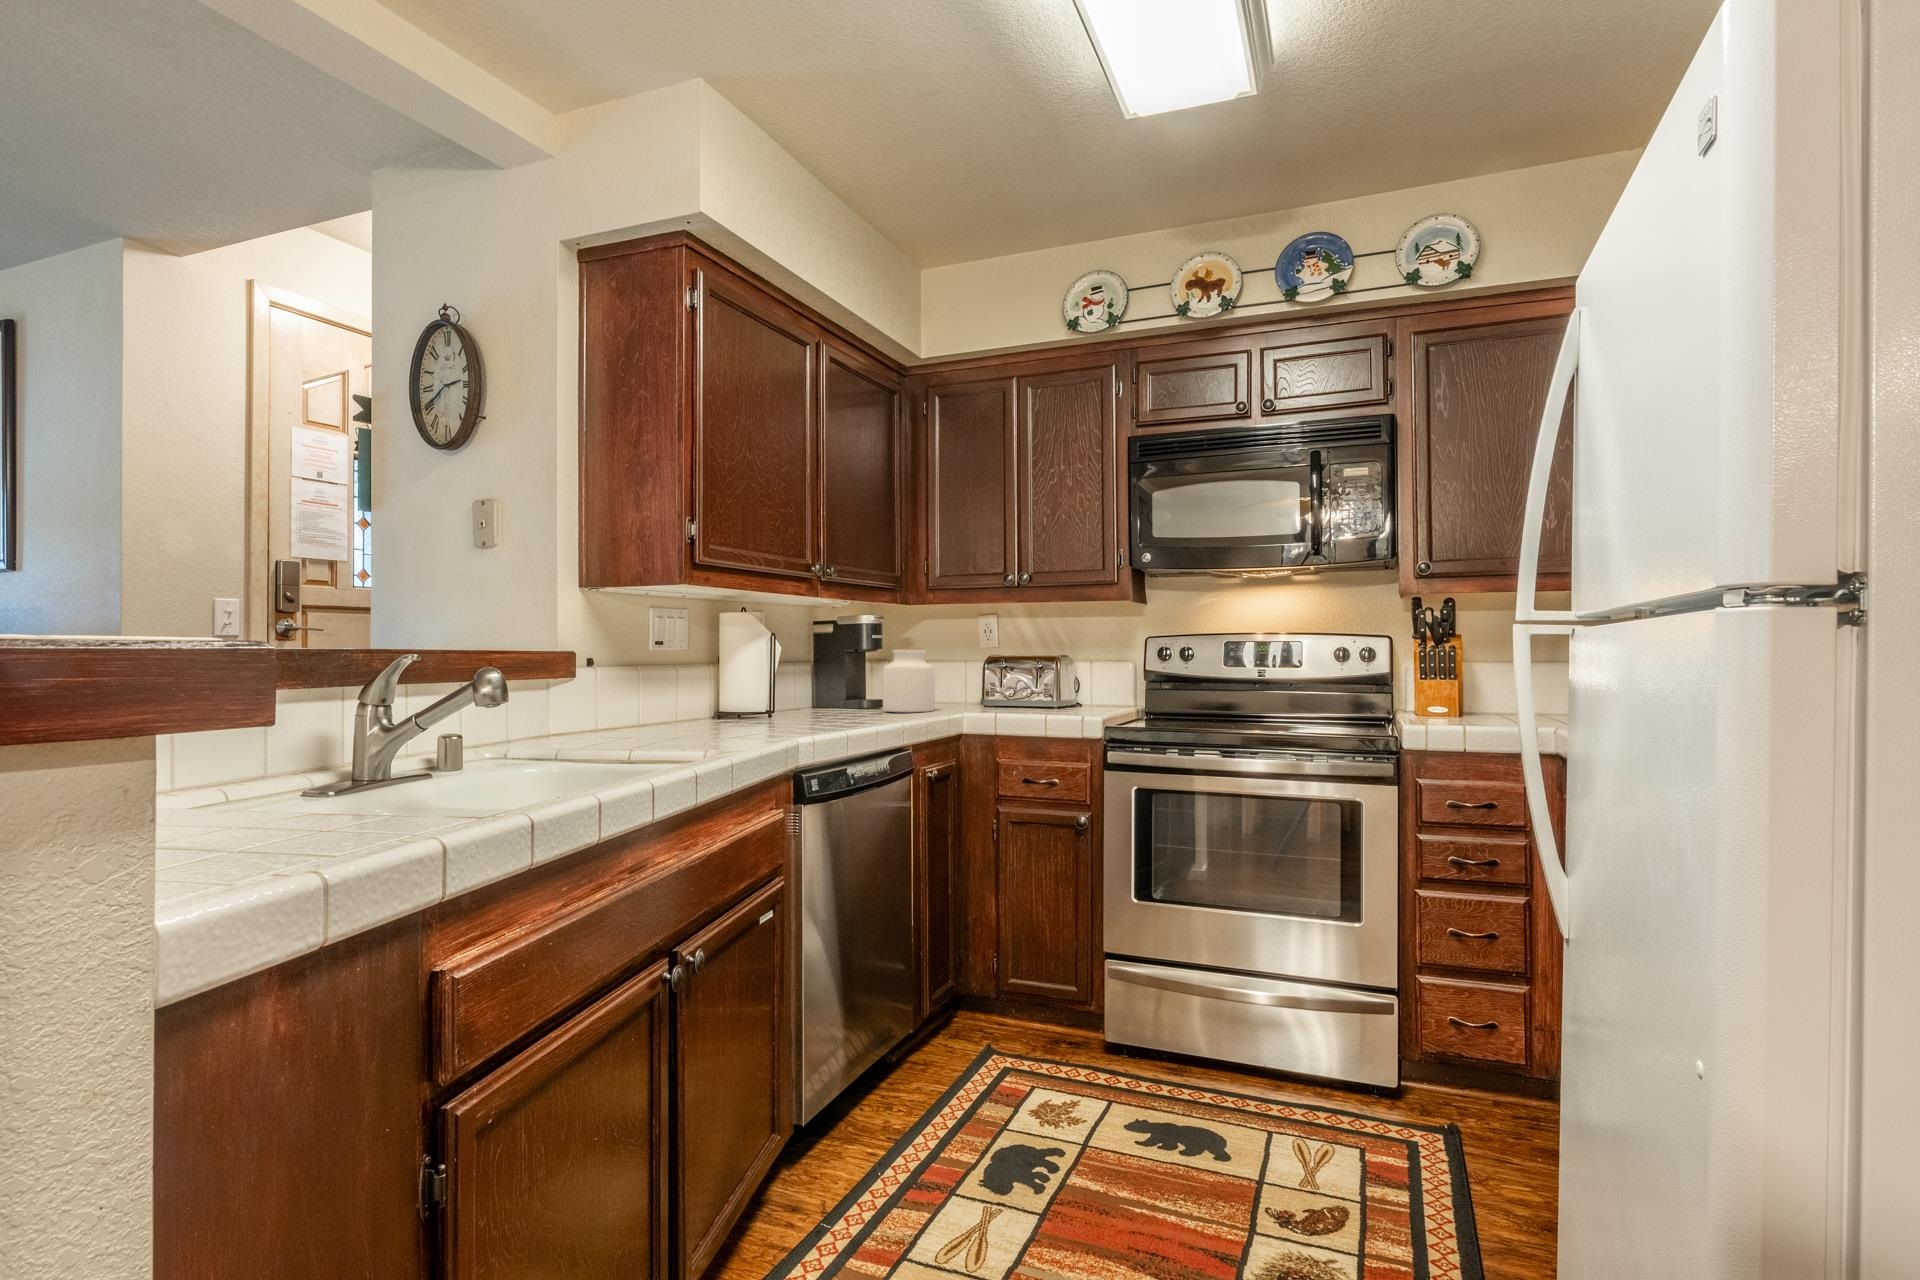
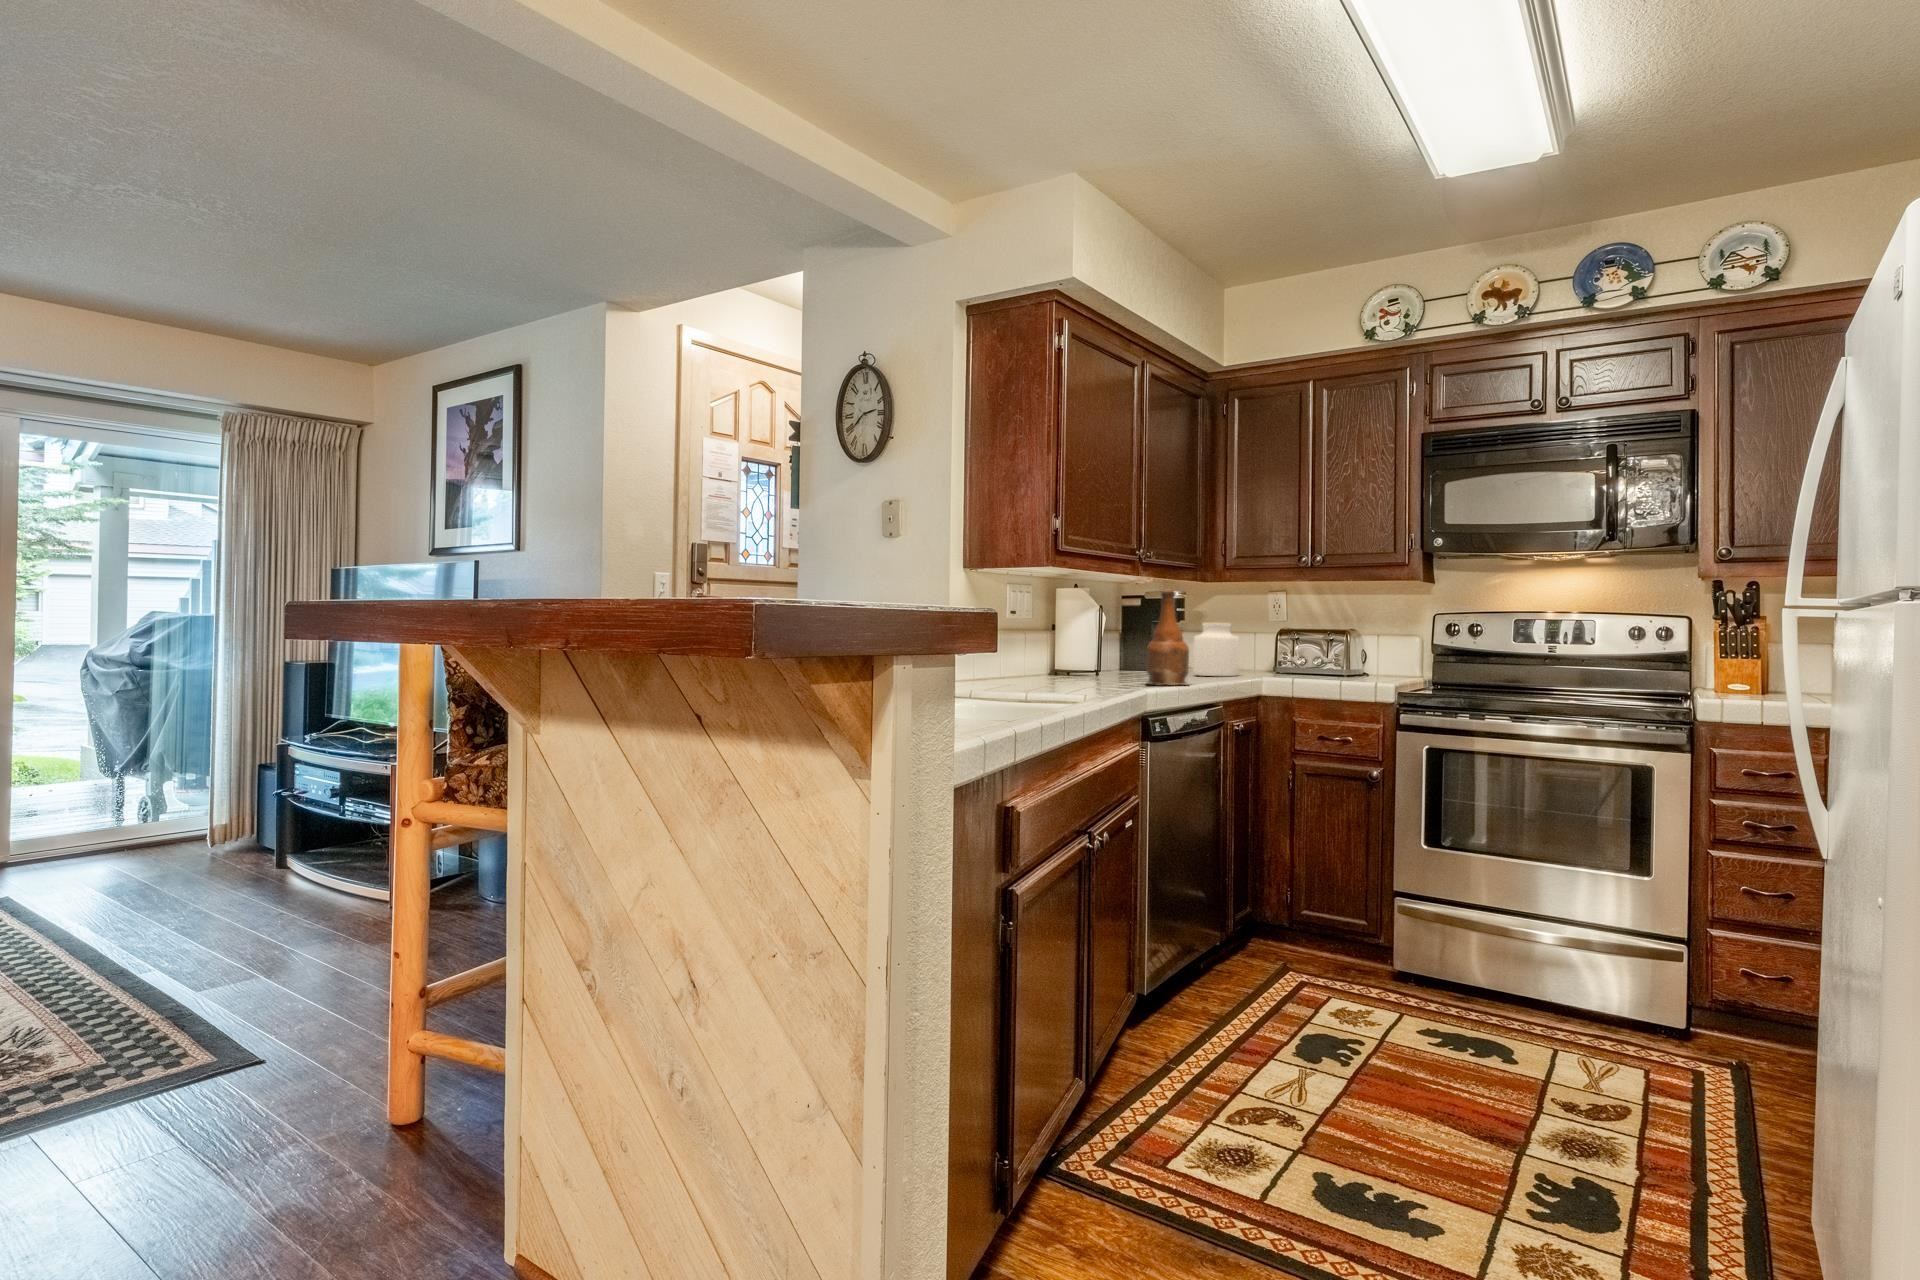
bottle: none [808,612,863,730] -> present [1146,589,1189,685]

